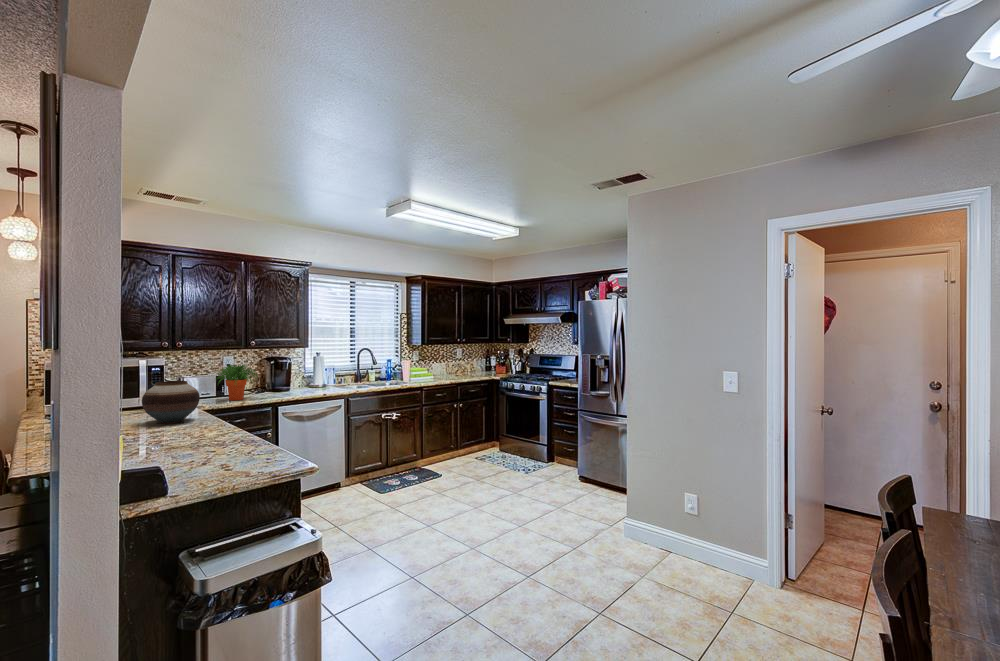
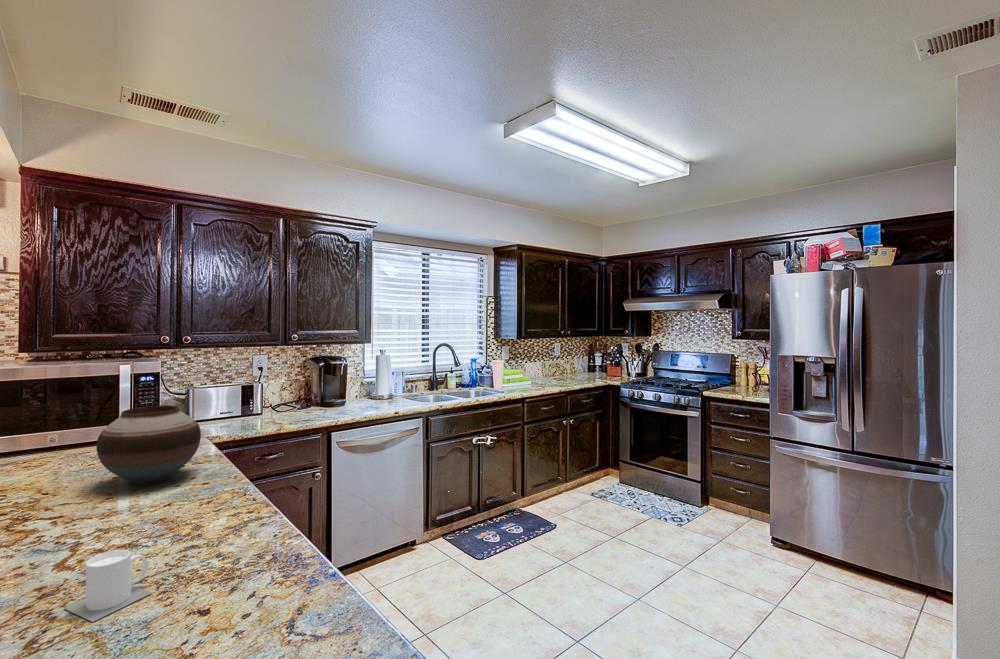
potted plant: present [215,365,257,401] -> none [234,369,302,424]
mug: none [159,429,196,452] -> present [64,550,151,622]

